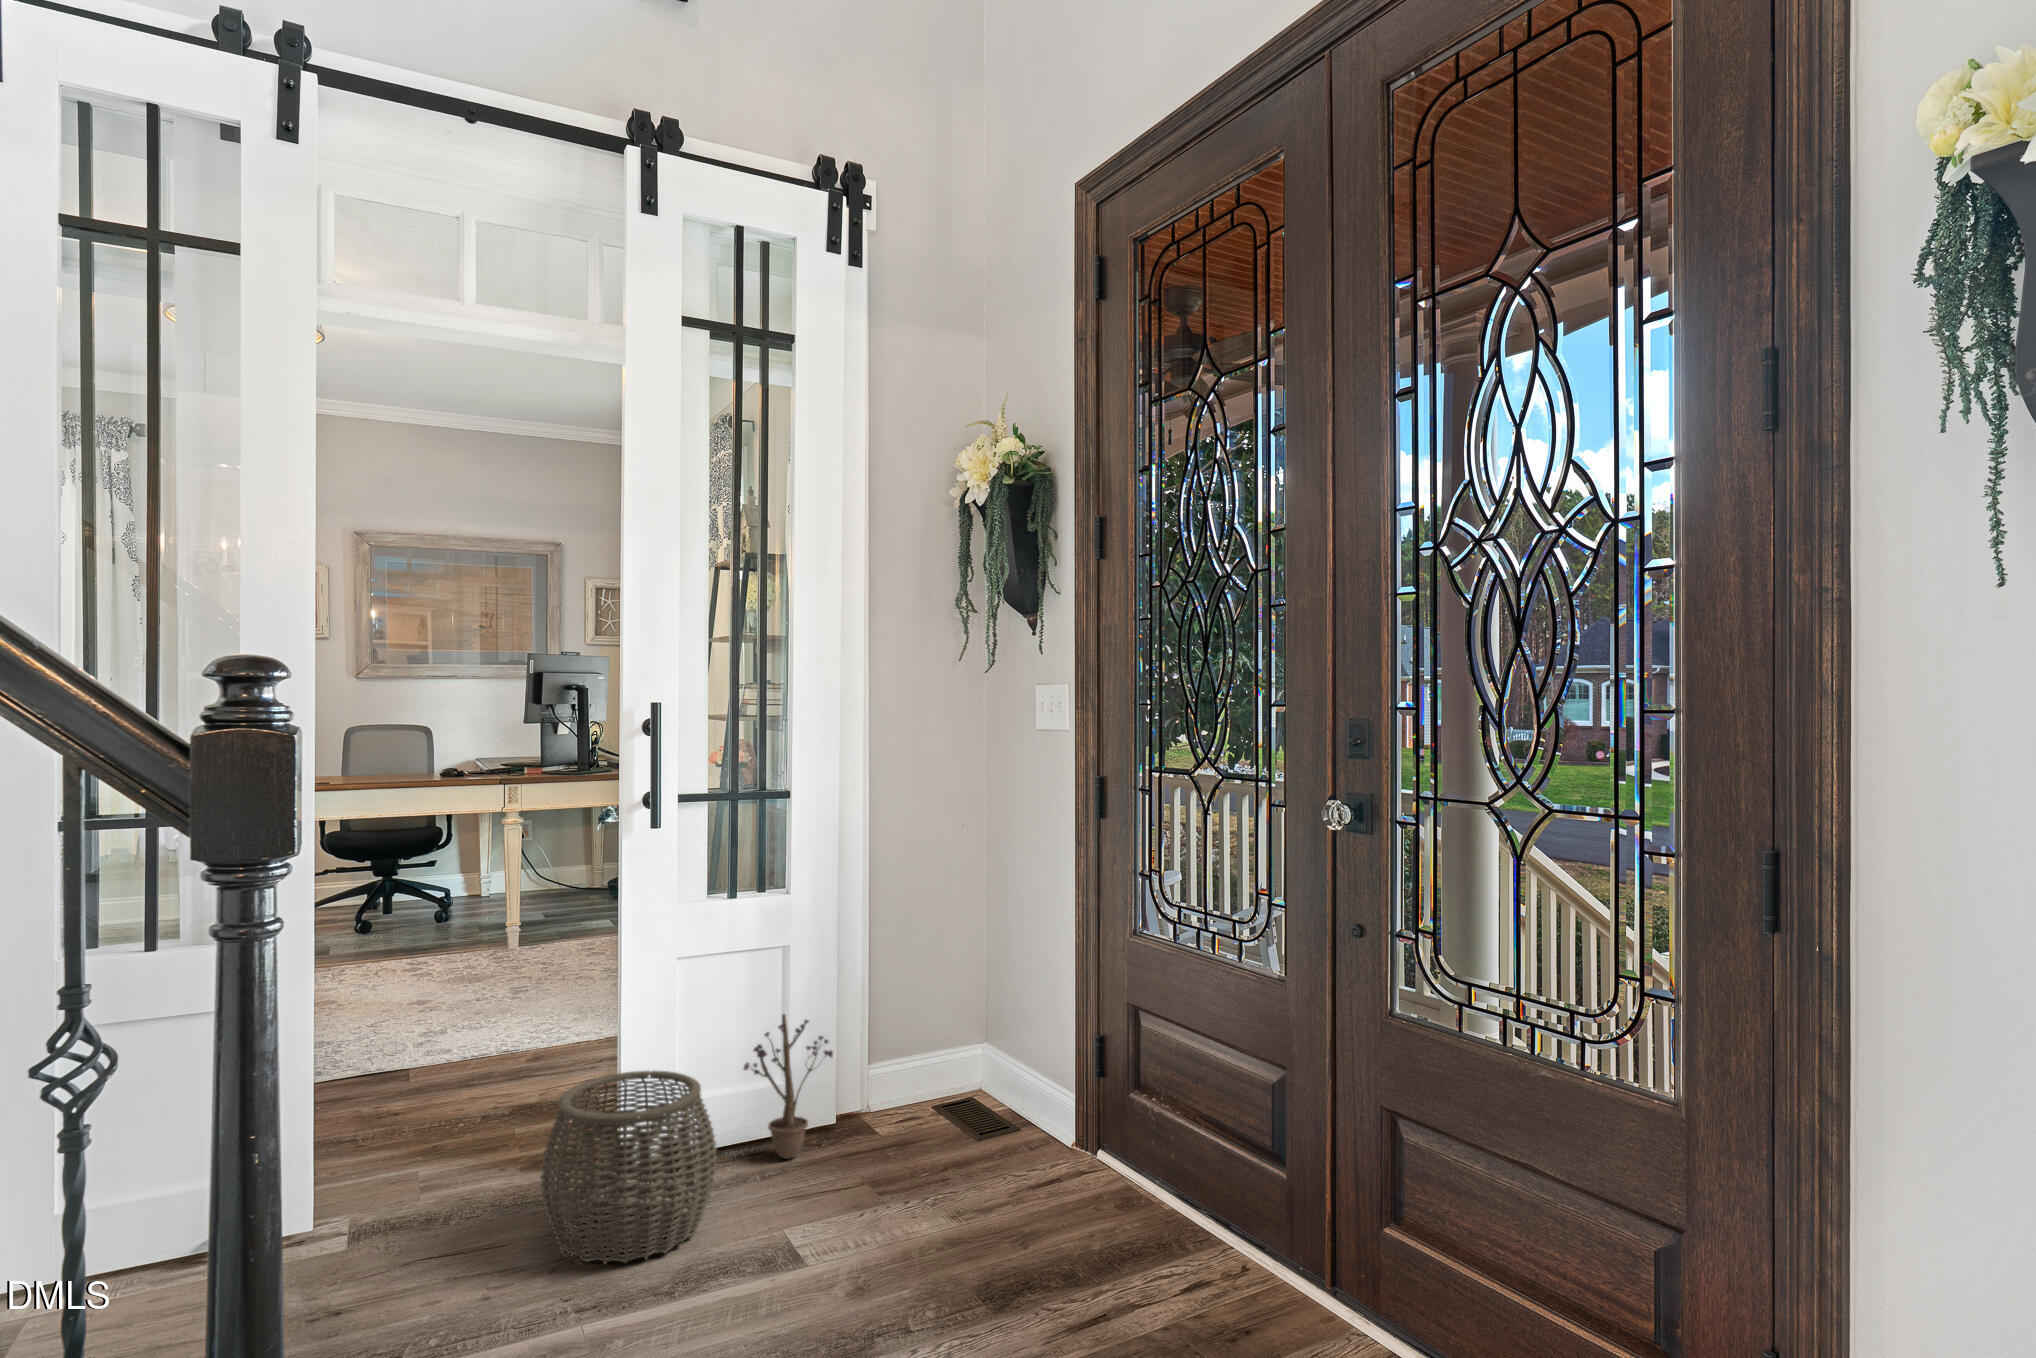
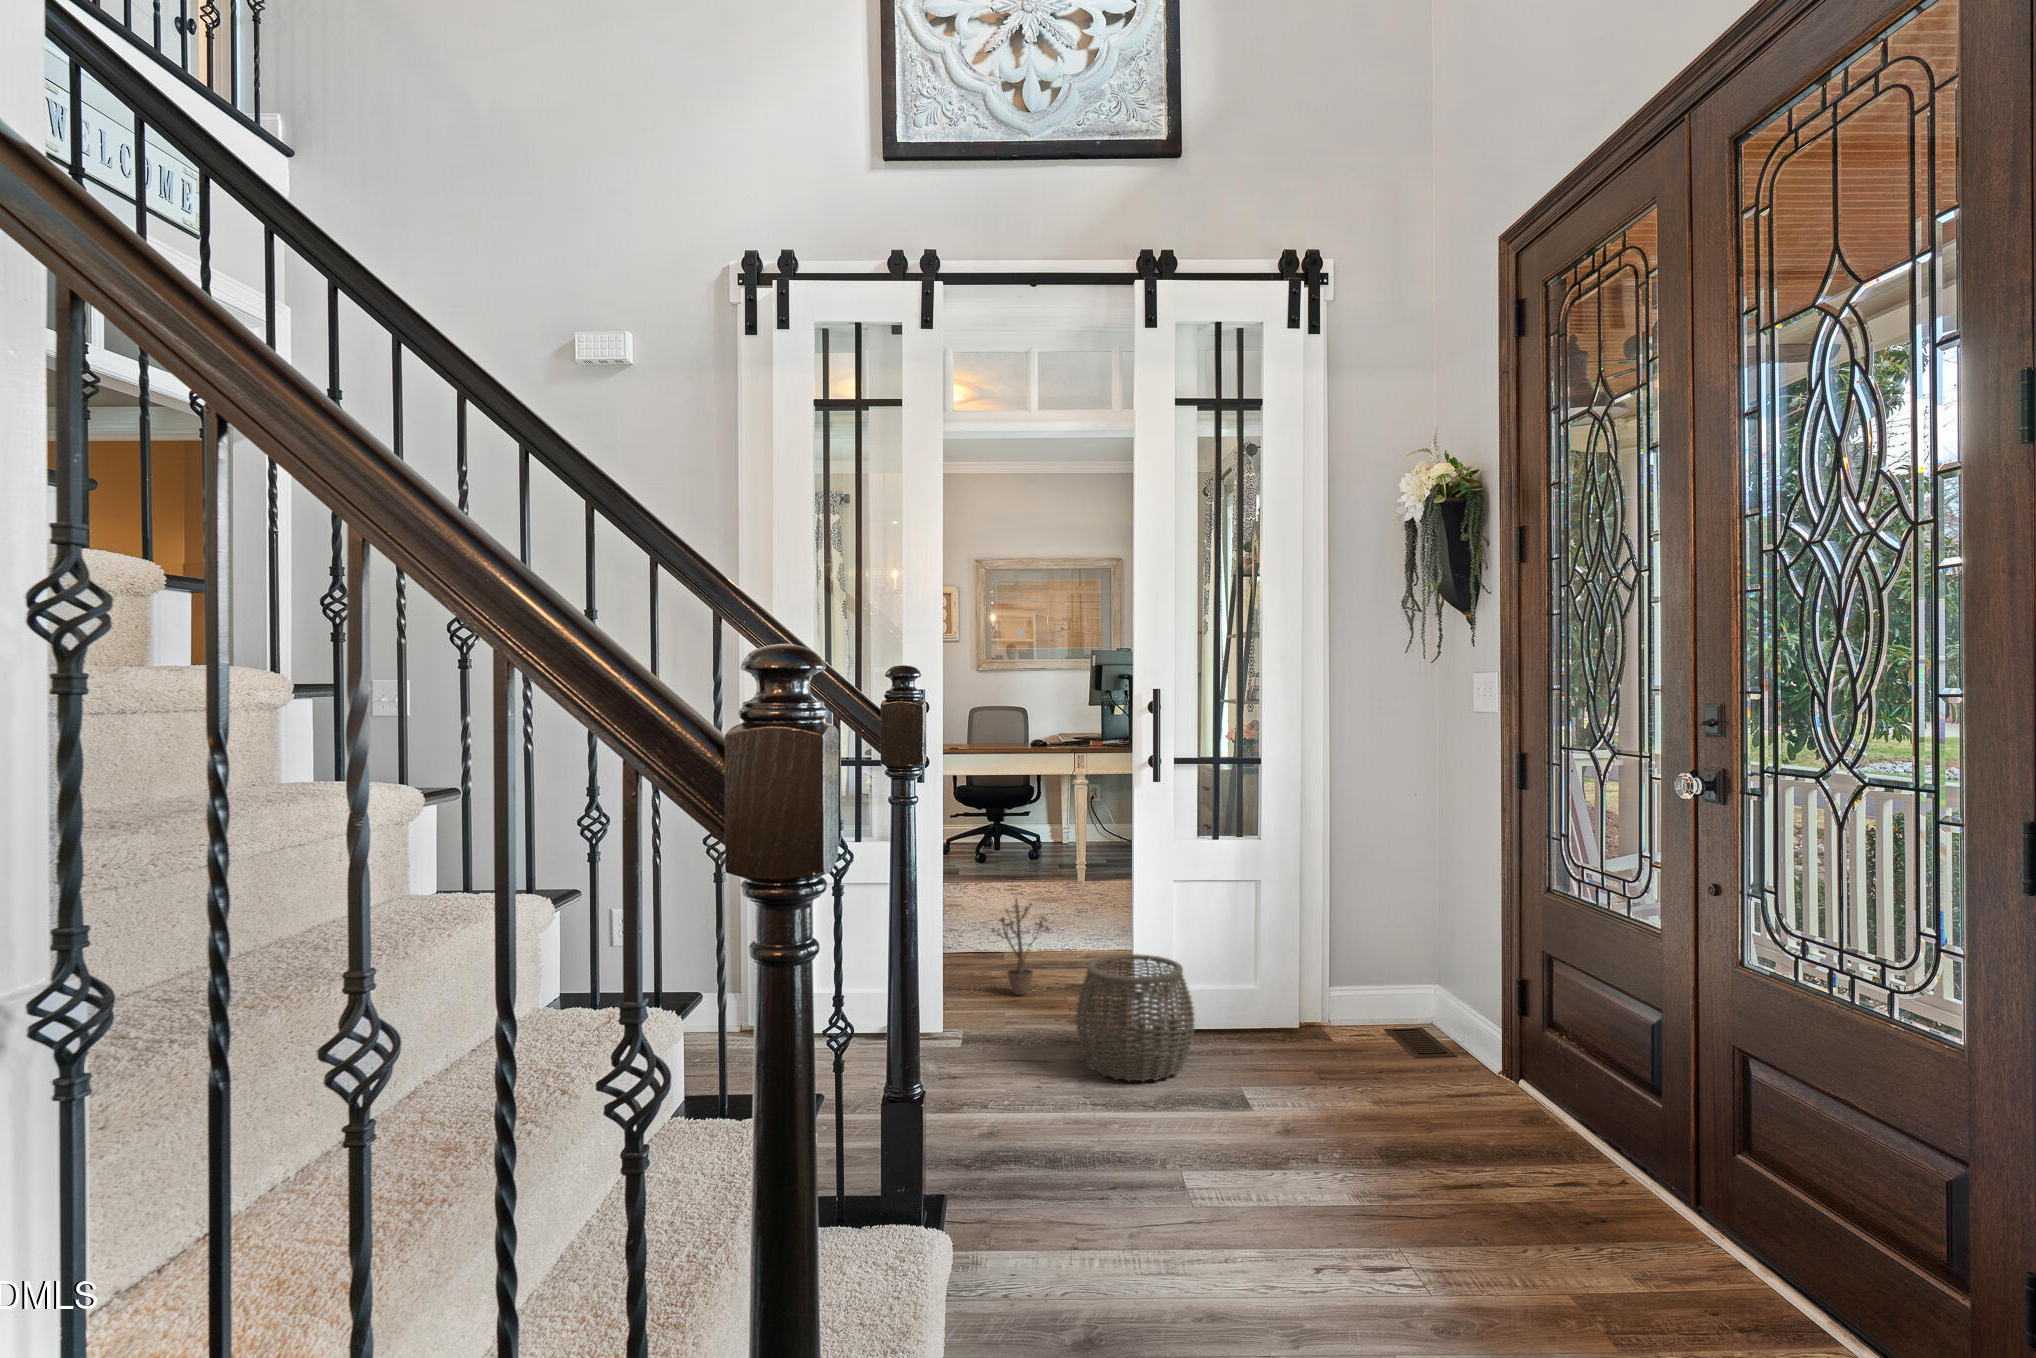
decorative plant: present [725,1014,833,1159] -> present [983,899,1050,995]

